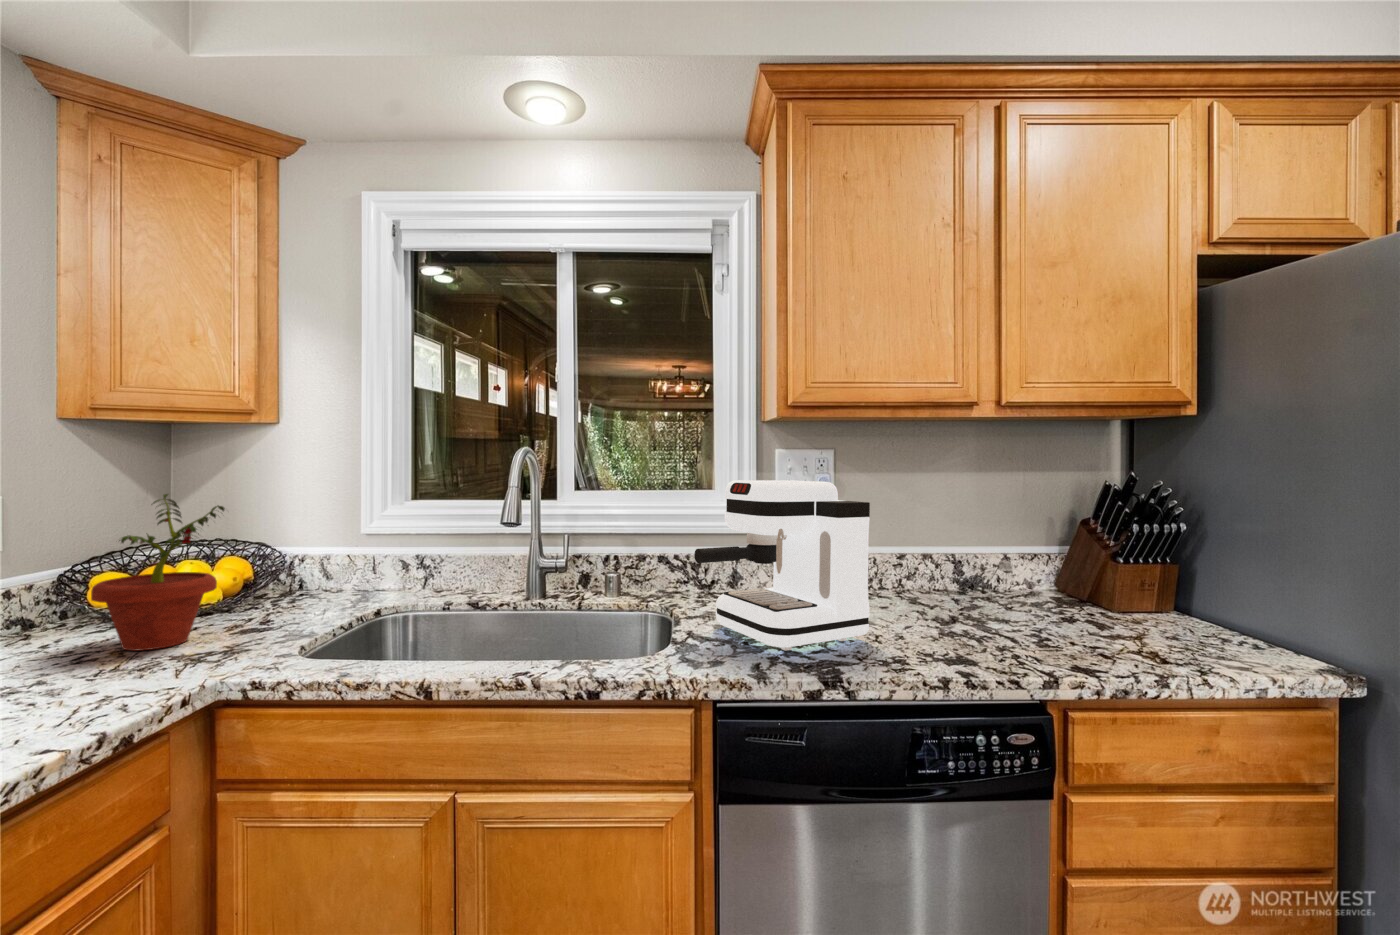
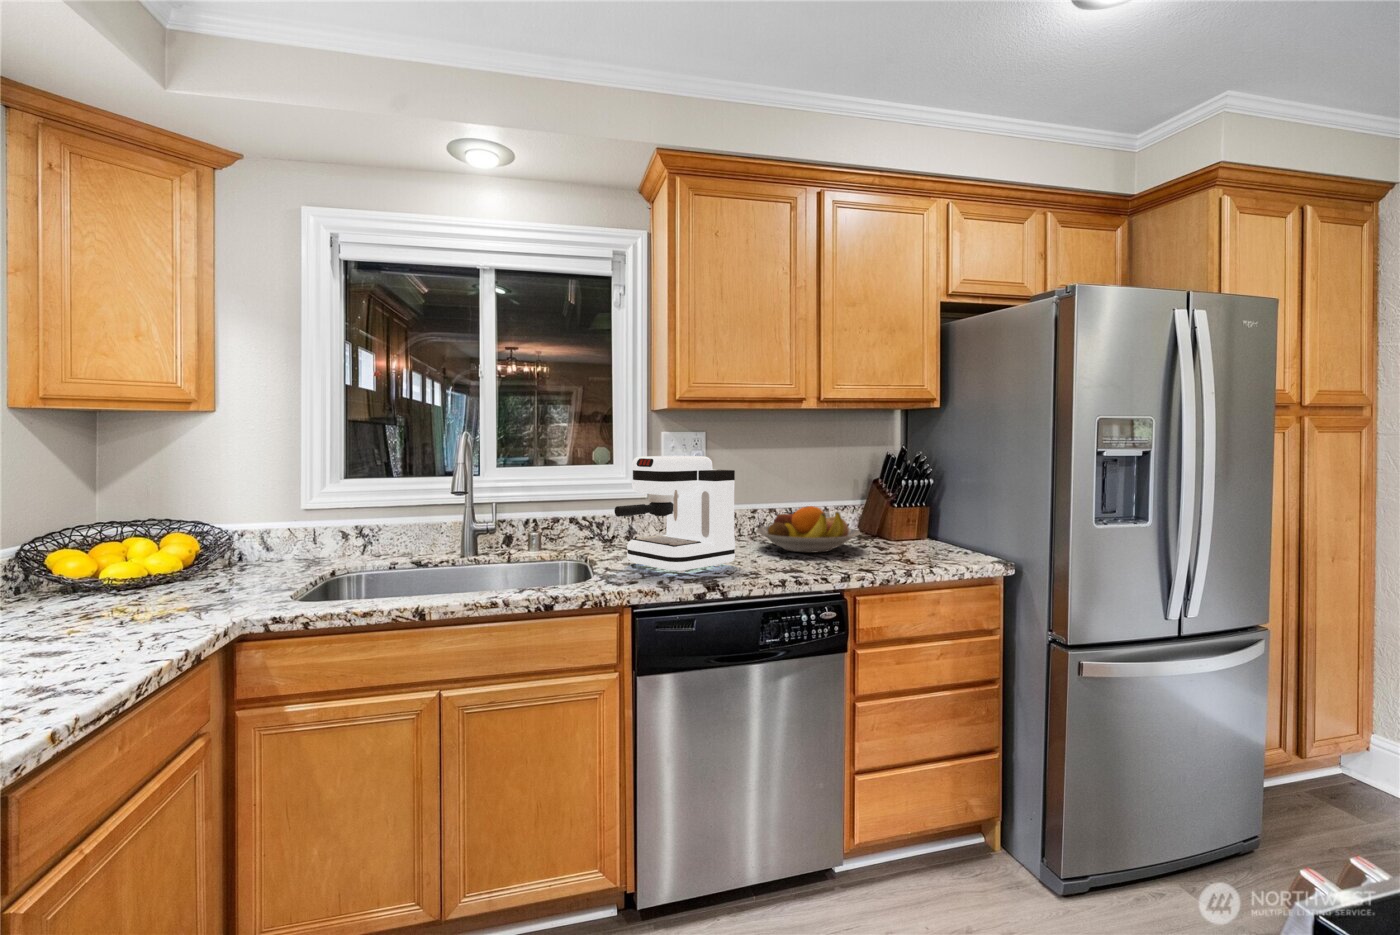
potted plant: present [91,494,225,651] -> none [121,477,226,605]
fruit bowl: none [903,557,1064,625] -> present [756,506,860,552]

